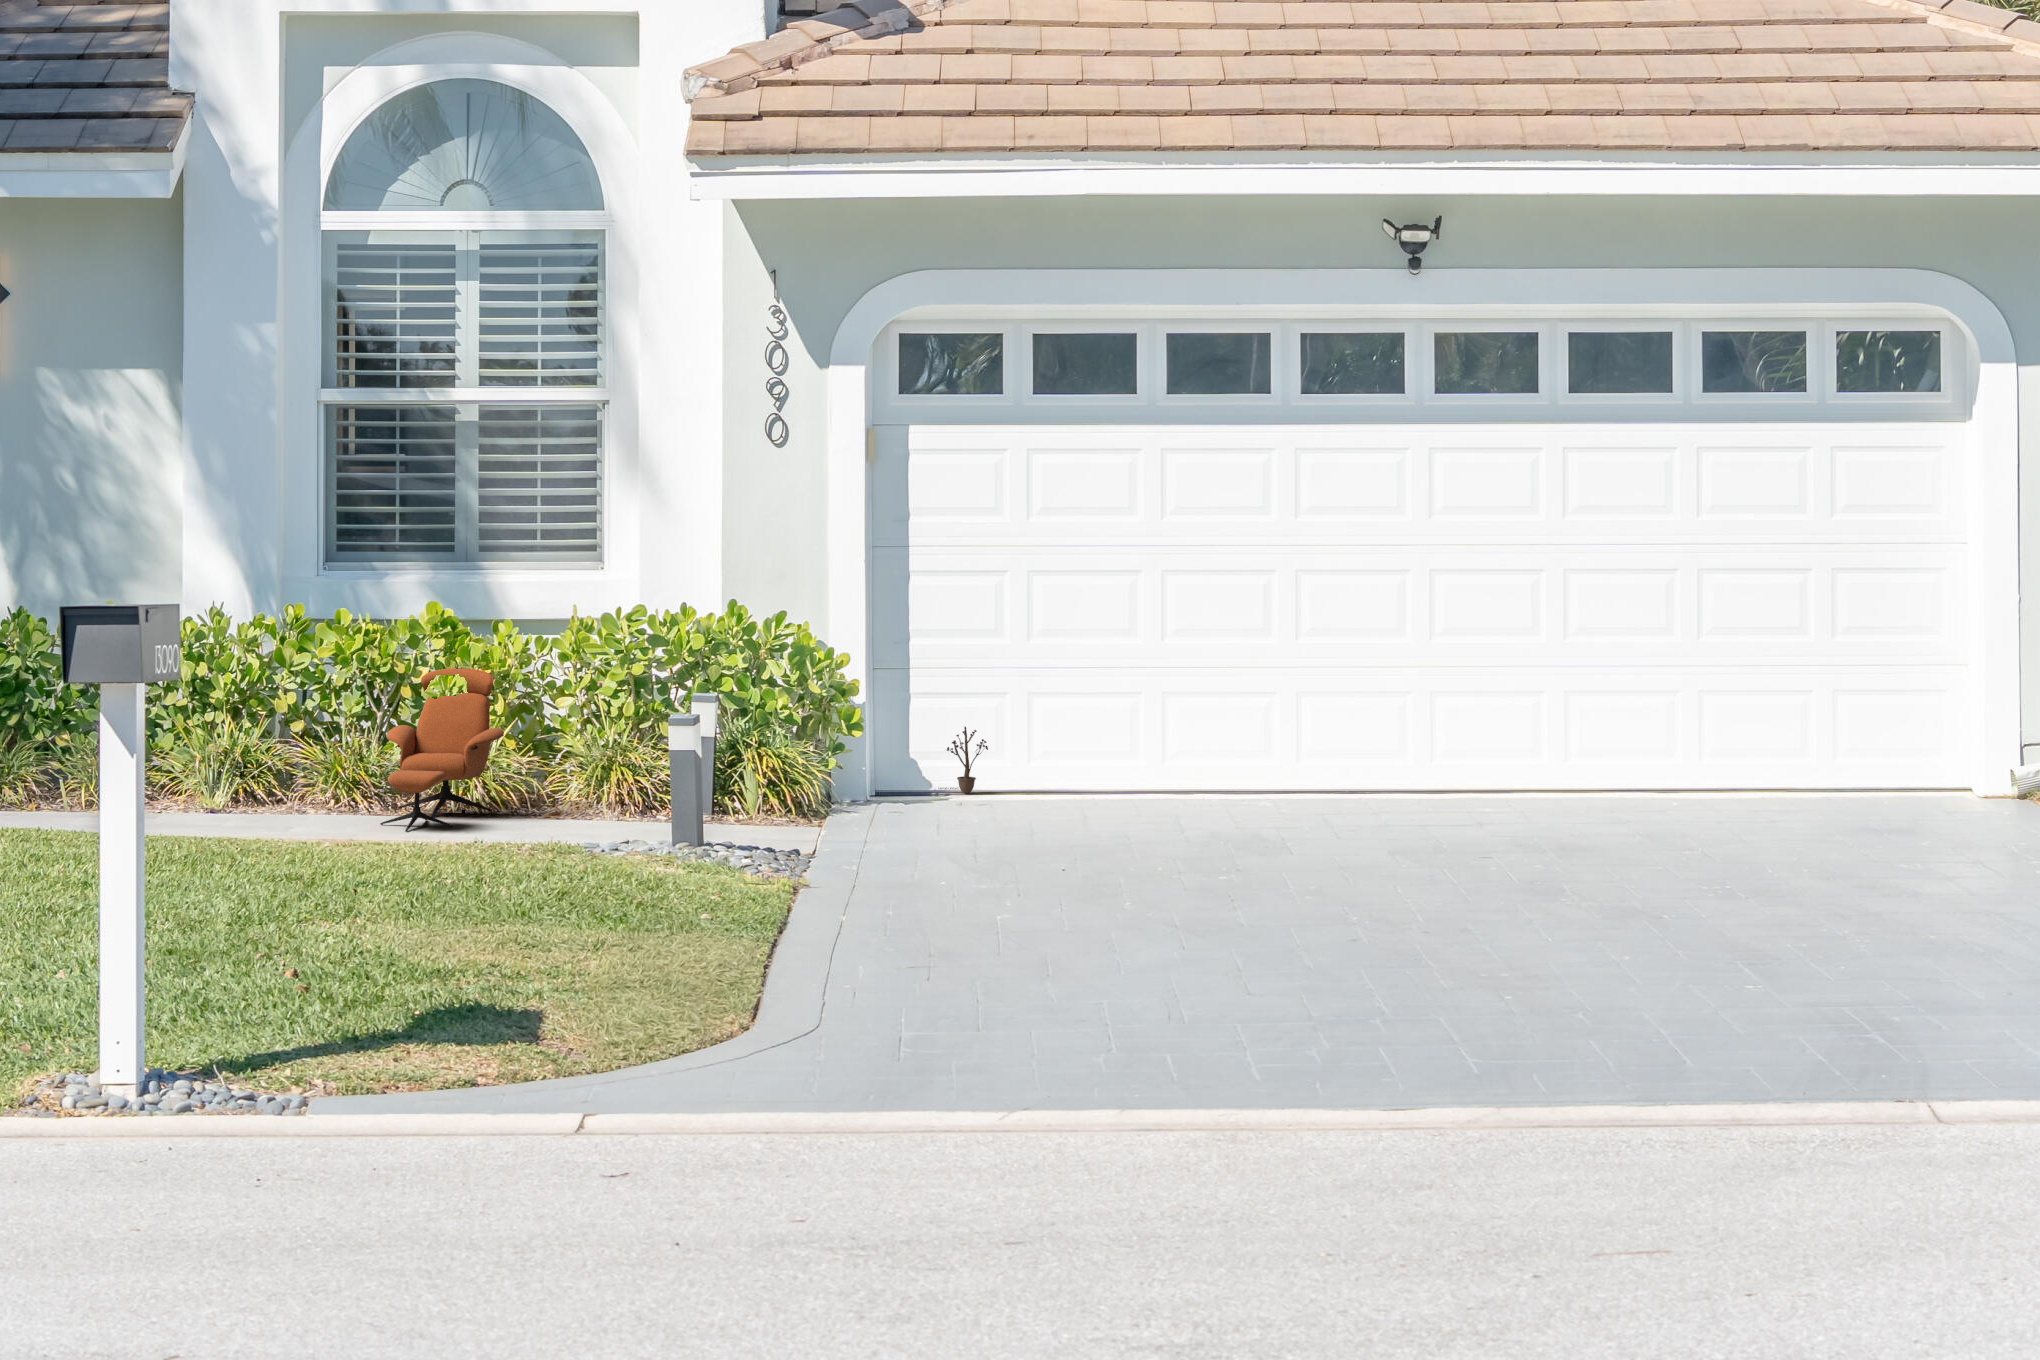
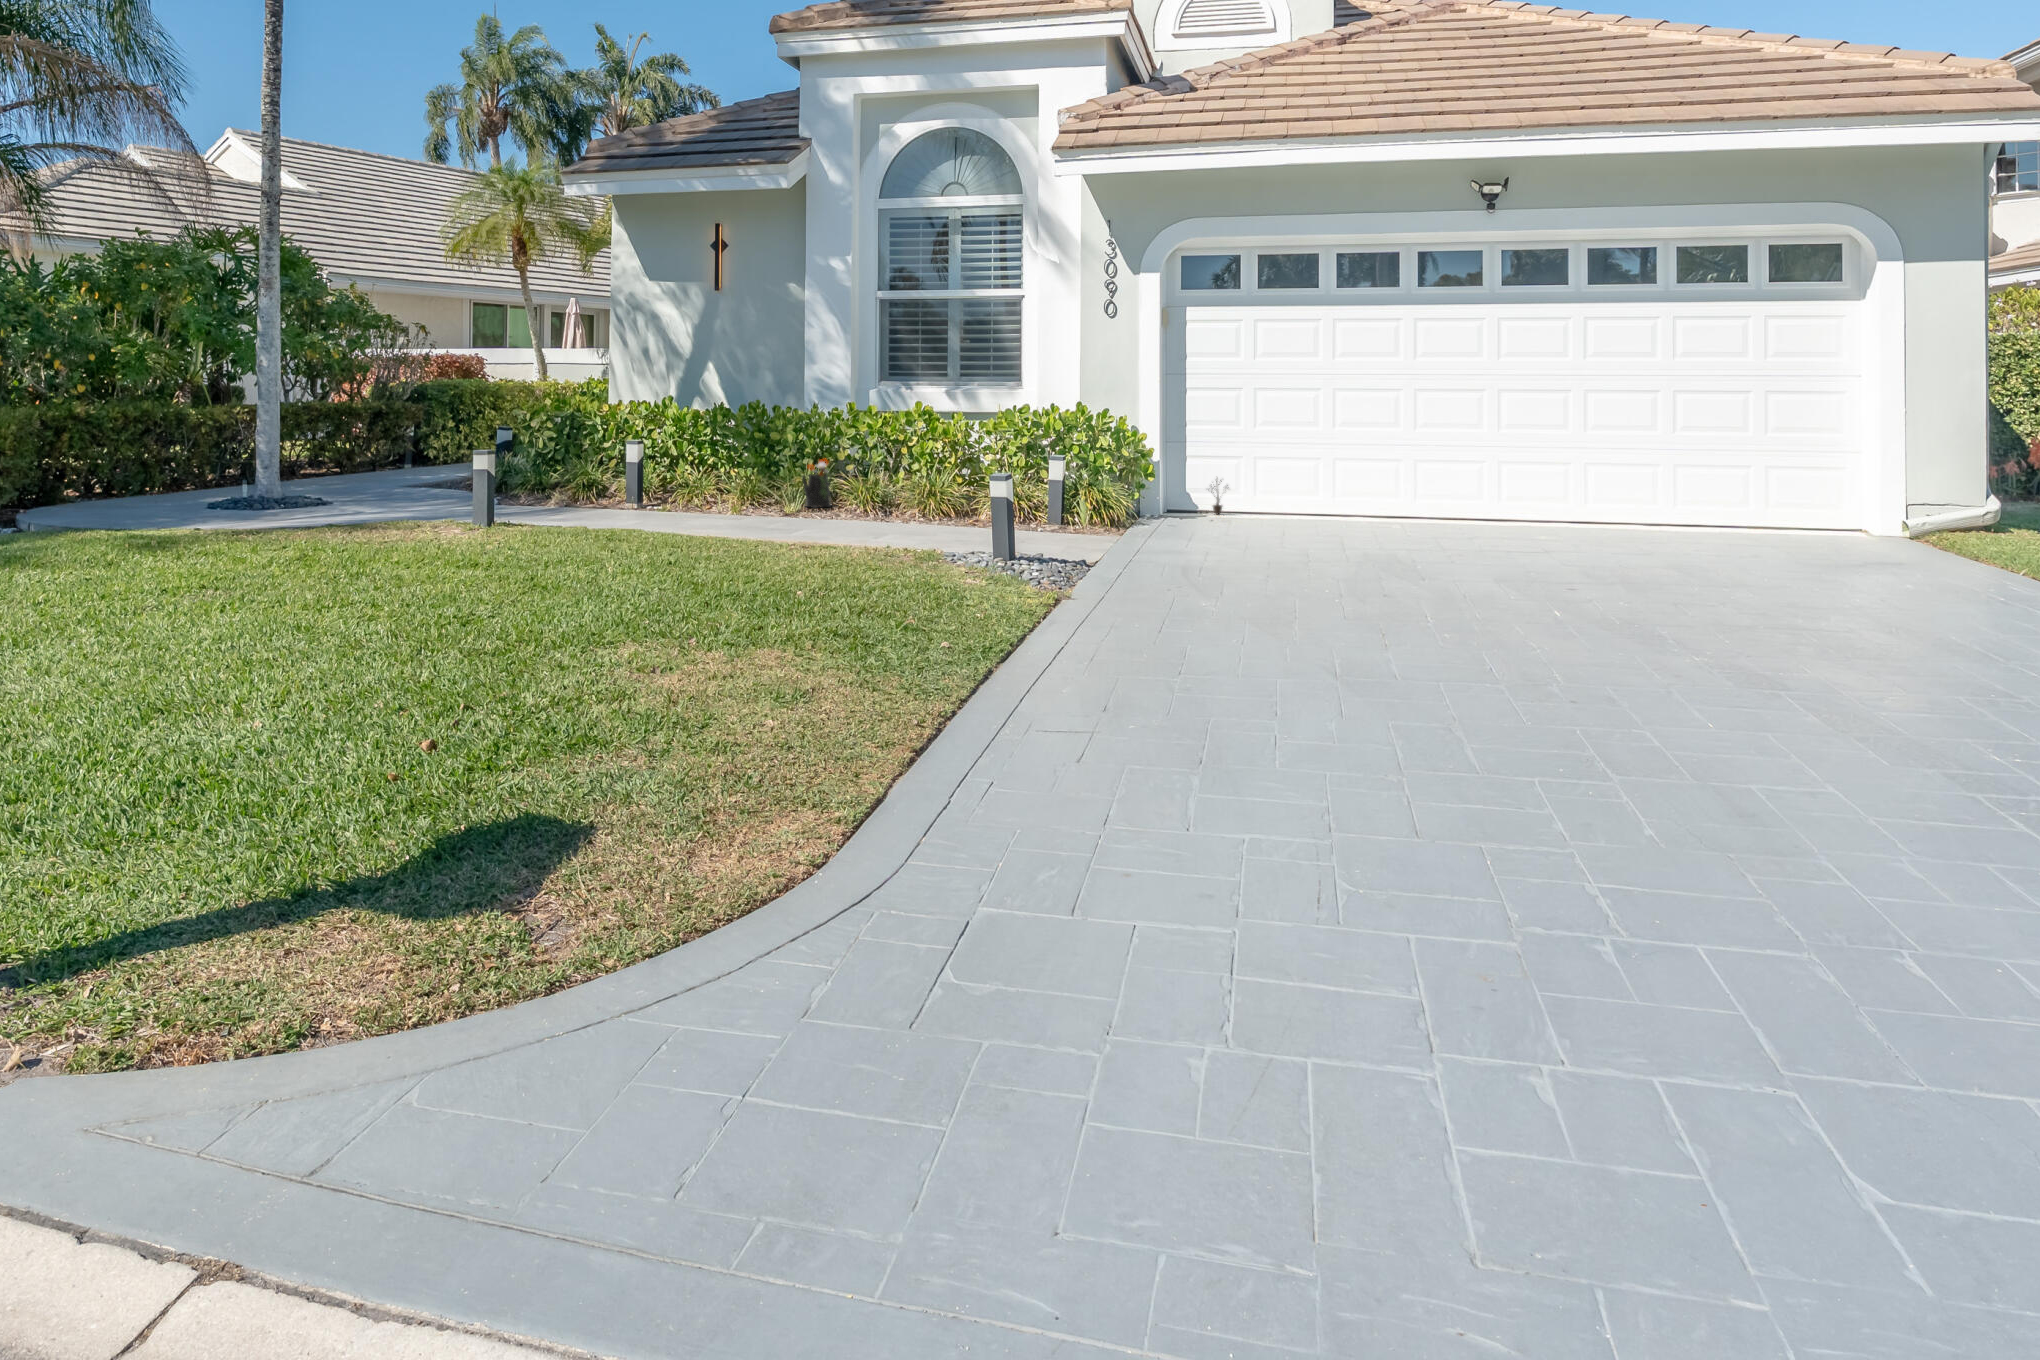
lounge chair: present [380,668,504,831] -> none [884,437,955,523]
watering can: none [206,711,260,806] -> present [802,458,832,508]

